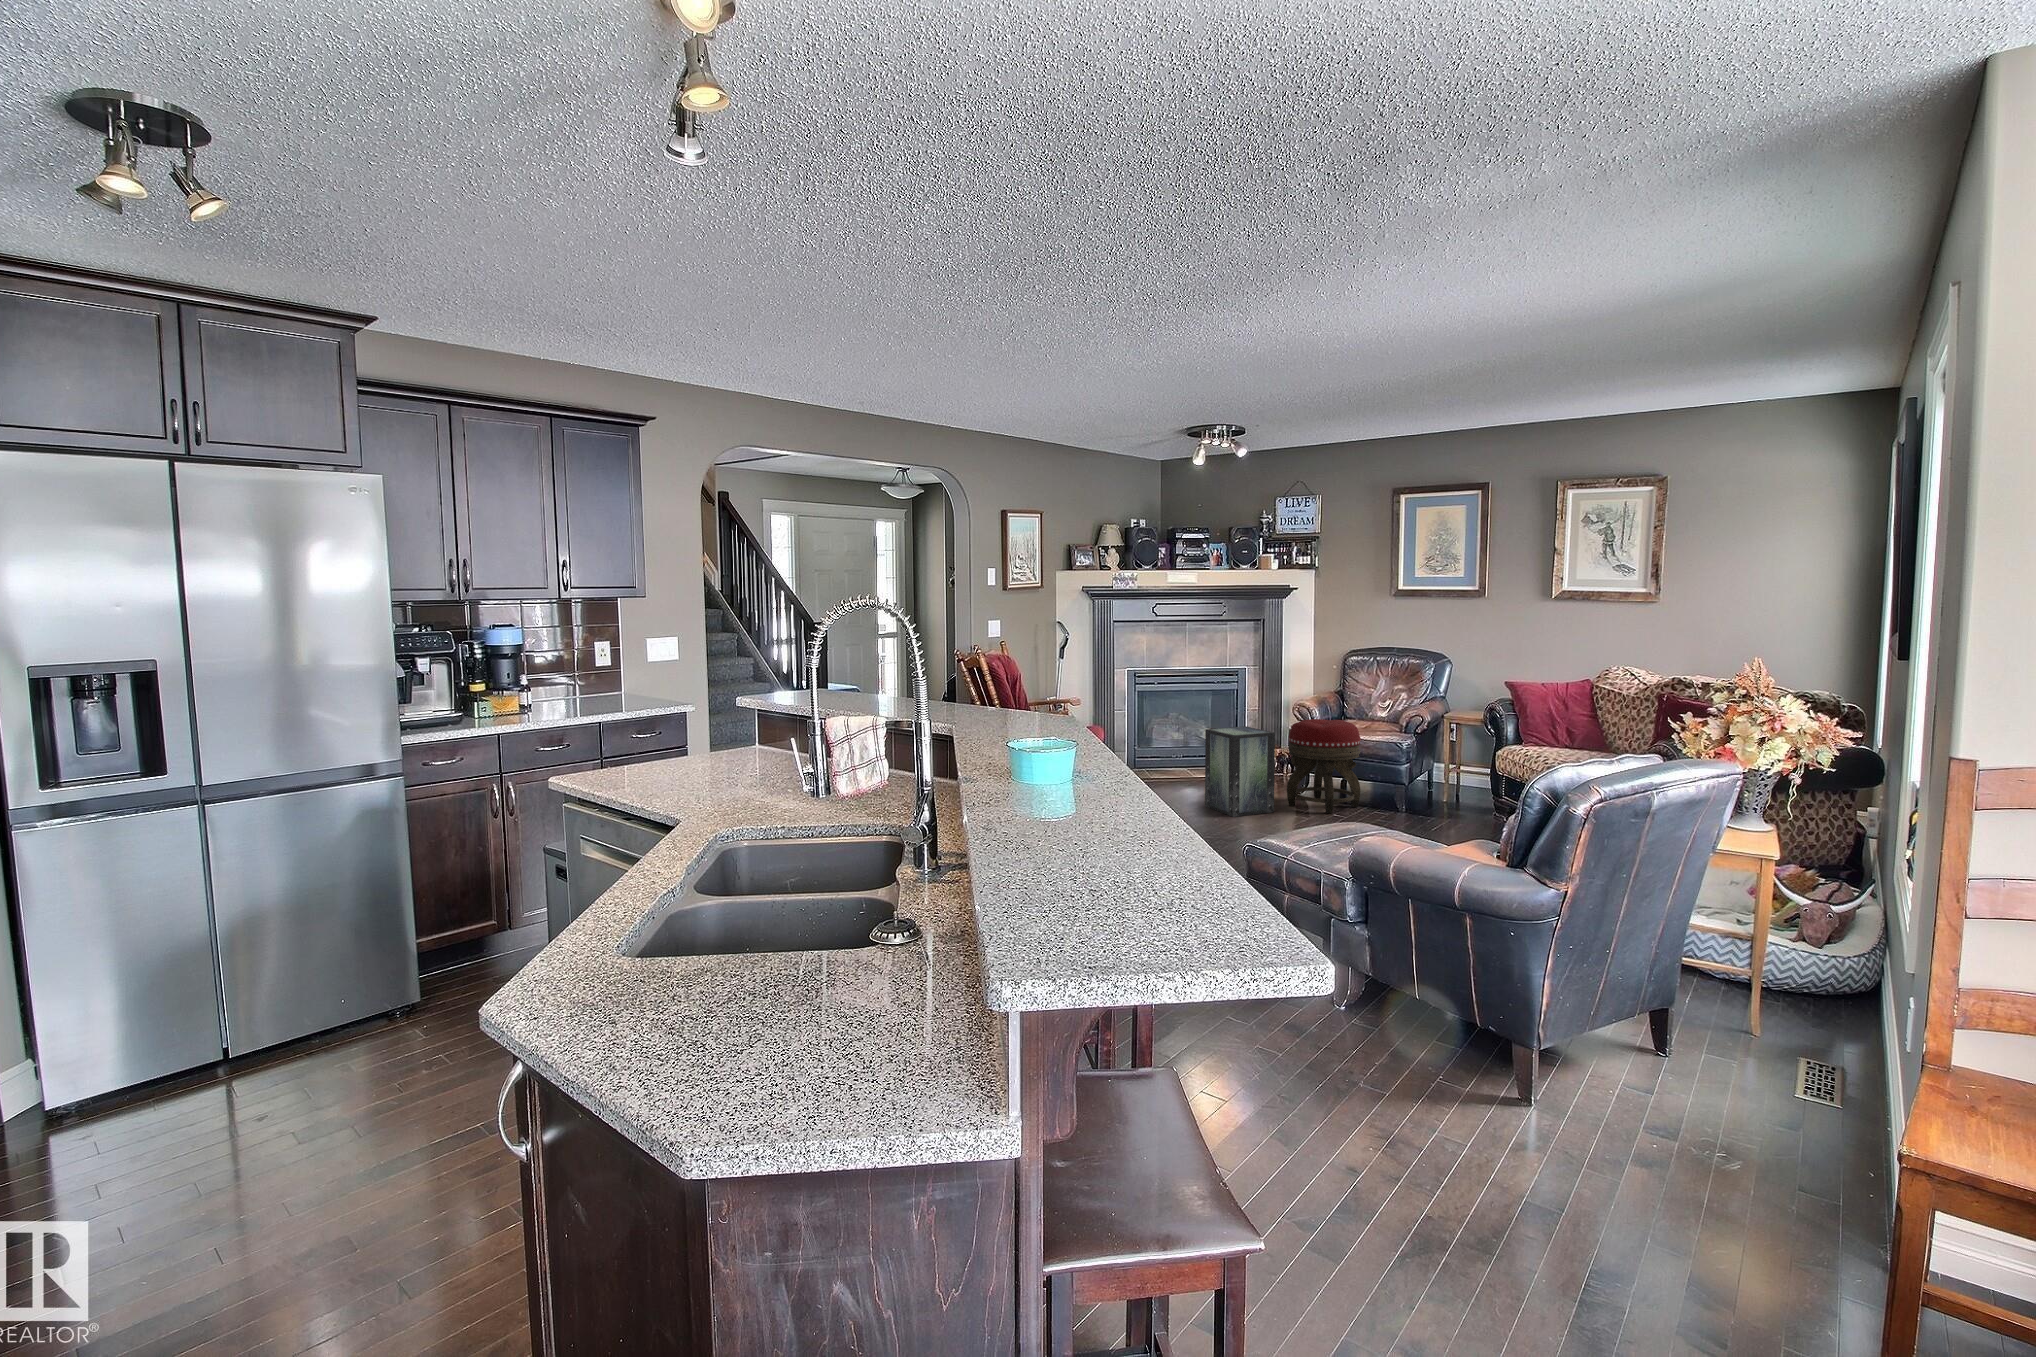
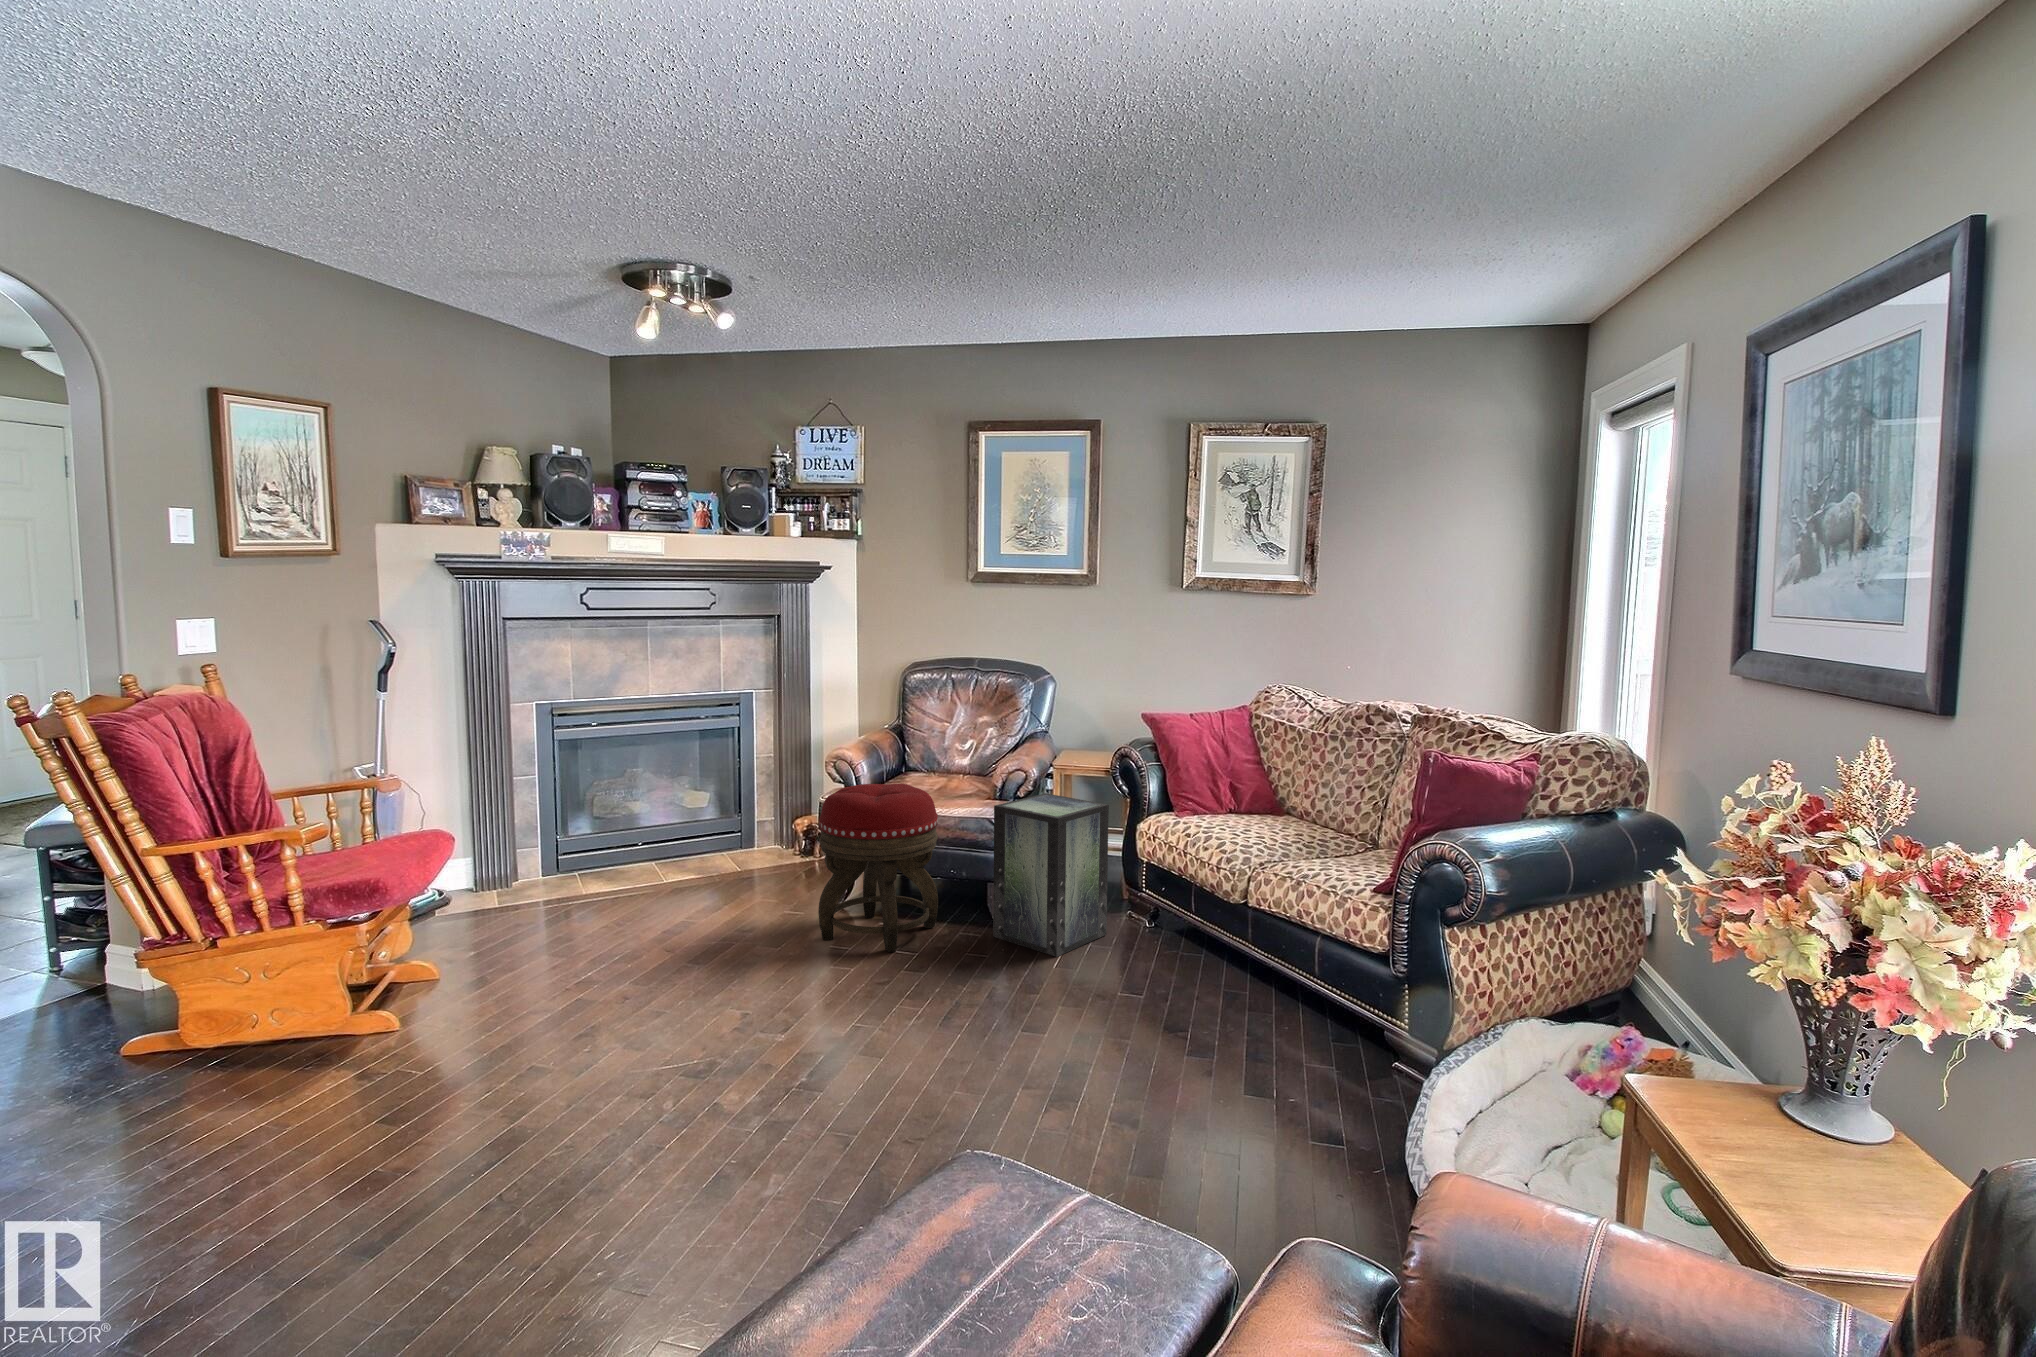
storage box: present [1205,726,1275,817] -> present [993,793,1109,957]

